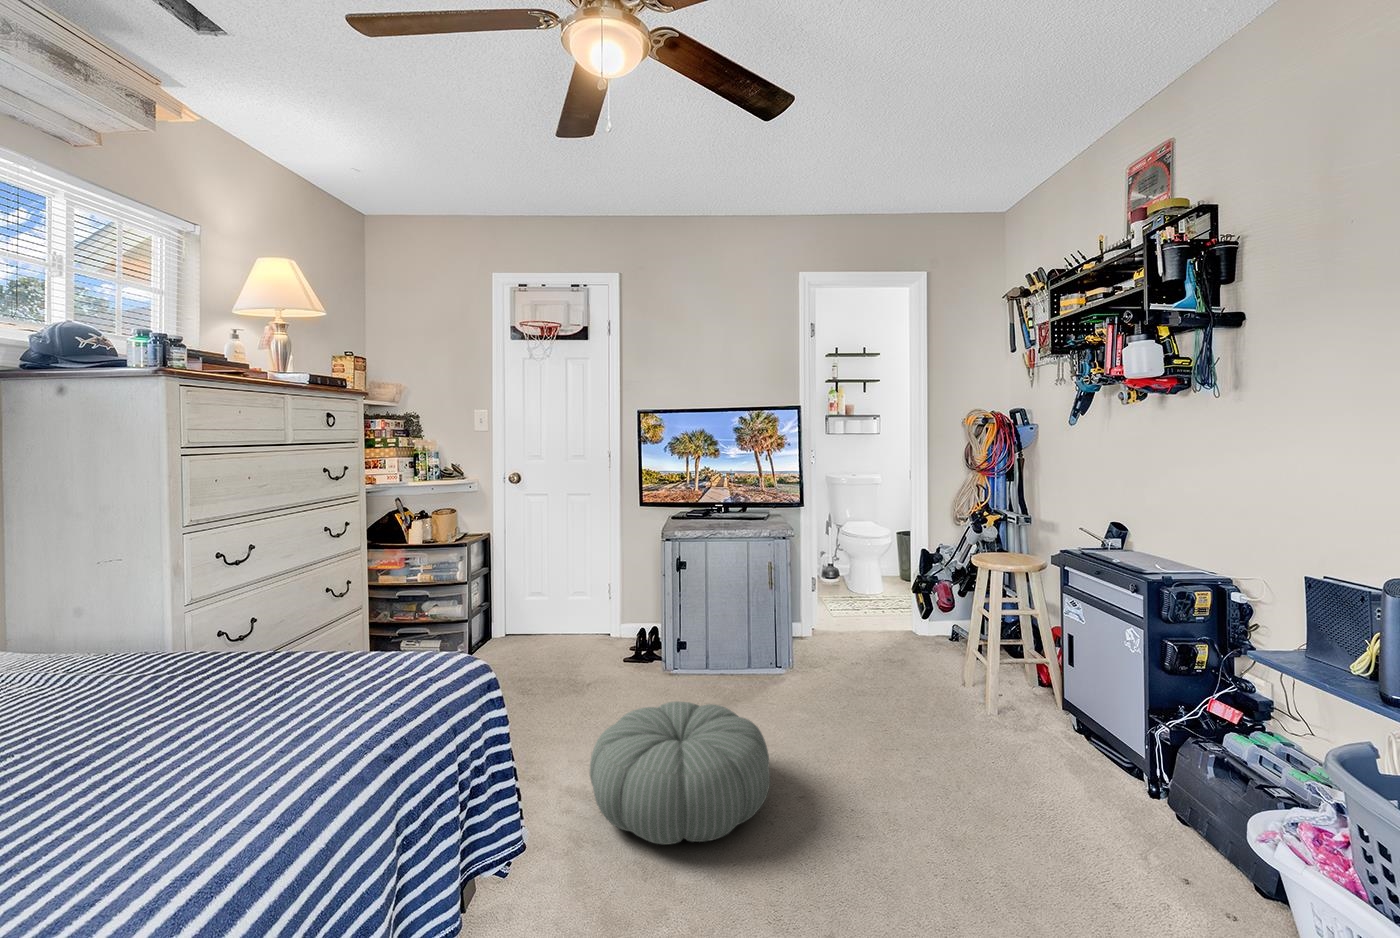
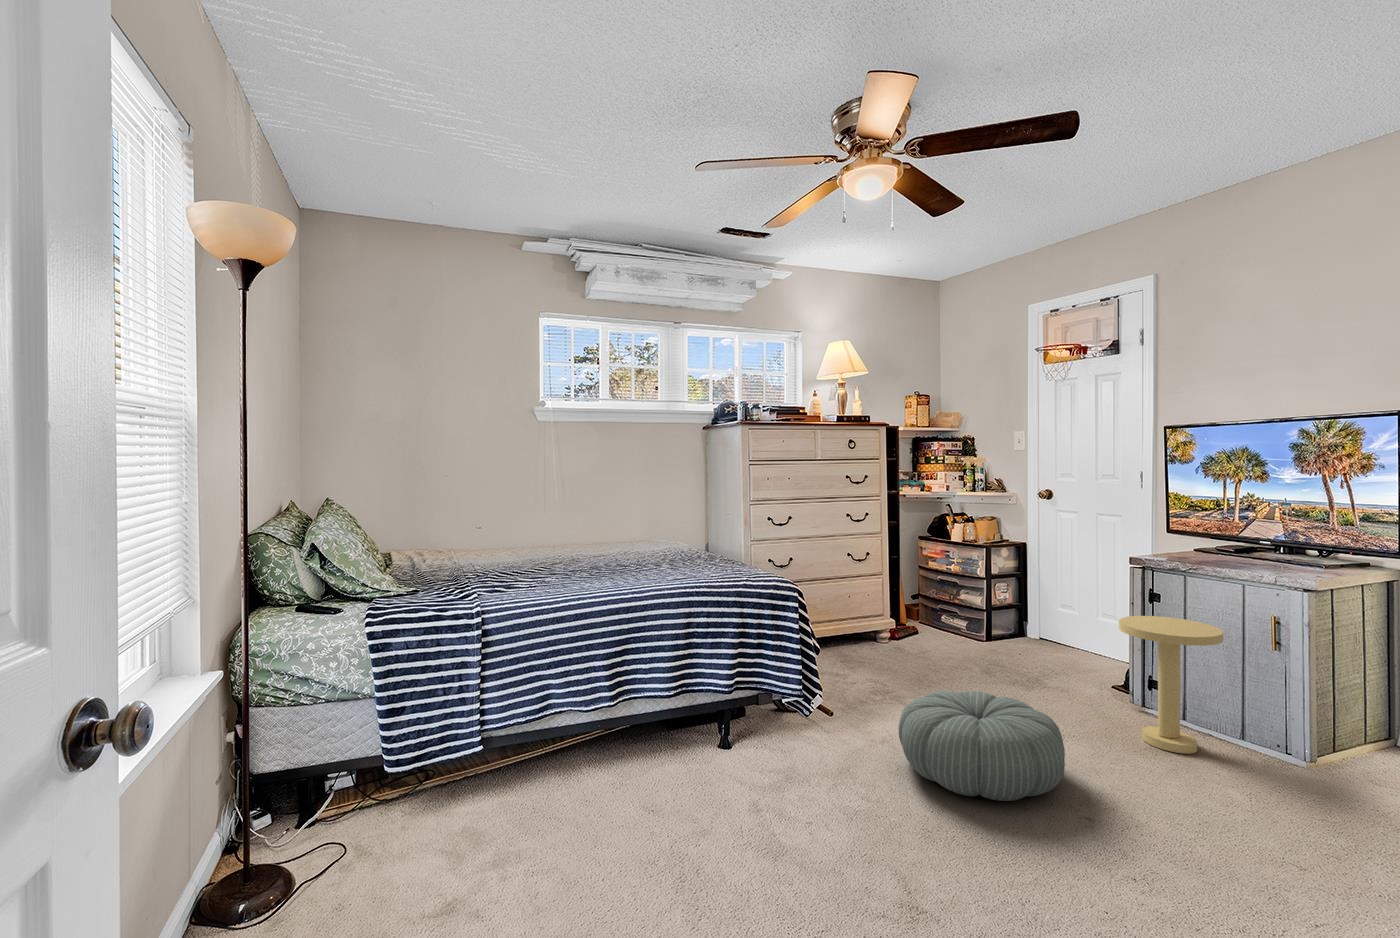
side table: none [682,578,758,697] -> present [1119,616,1223,754]

